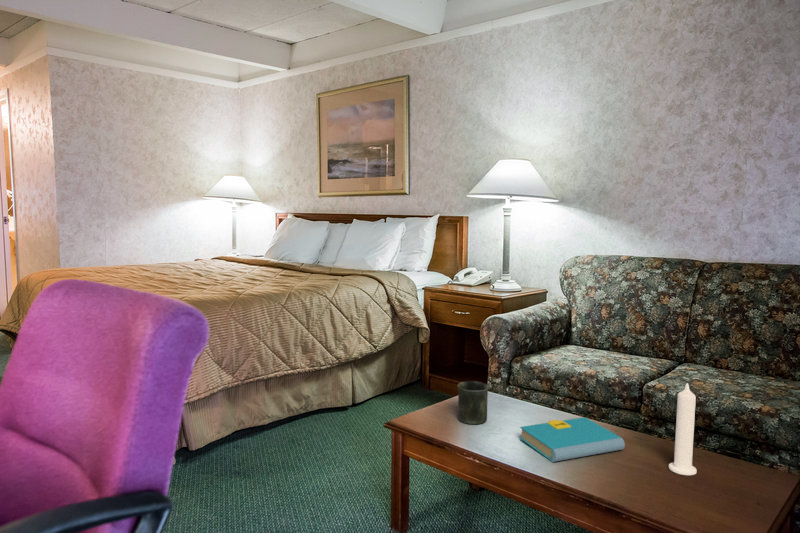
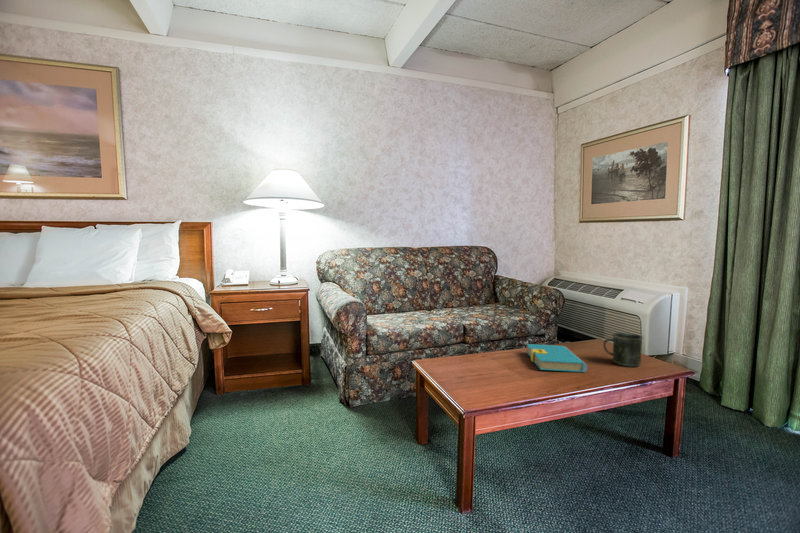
mug: present [457,381,489,424] -> present [604,333,643,367]
candle: present [669,383,697,475] -> none [588,299,605,353]

